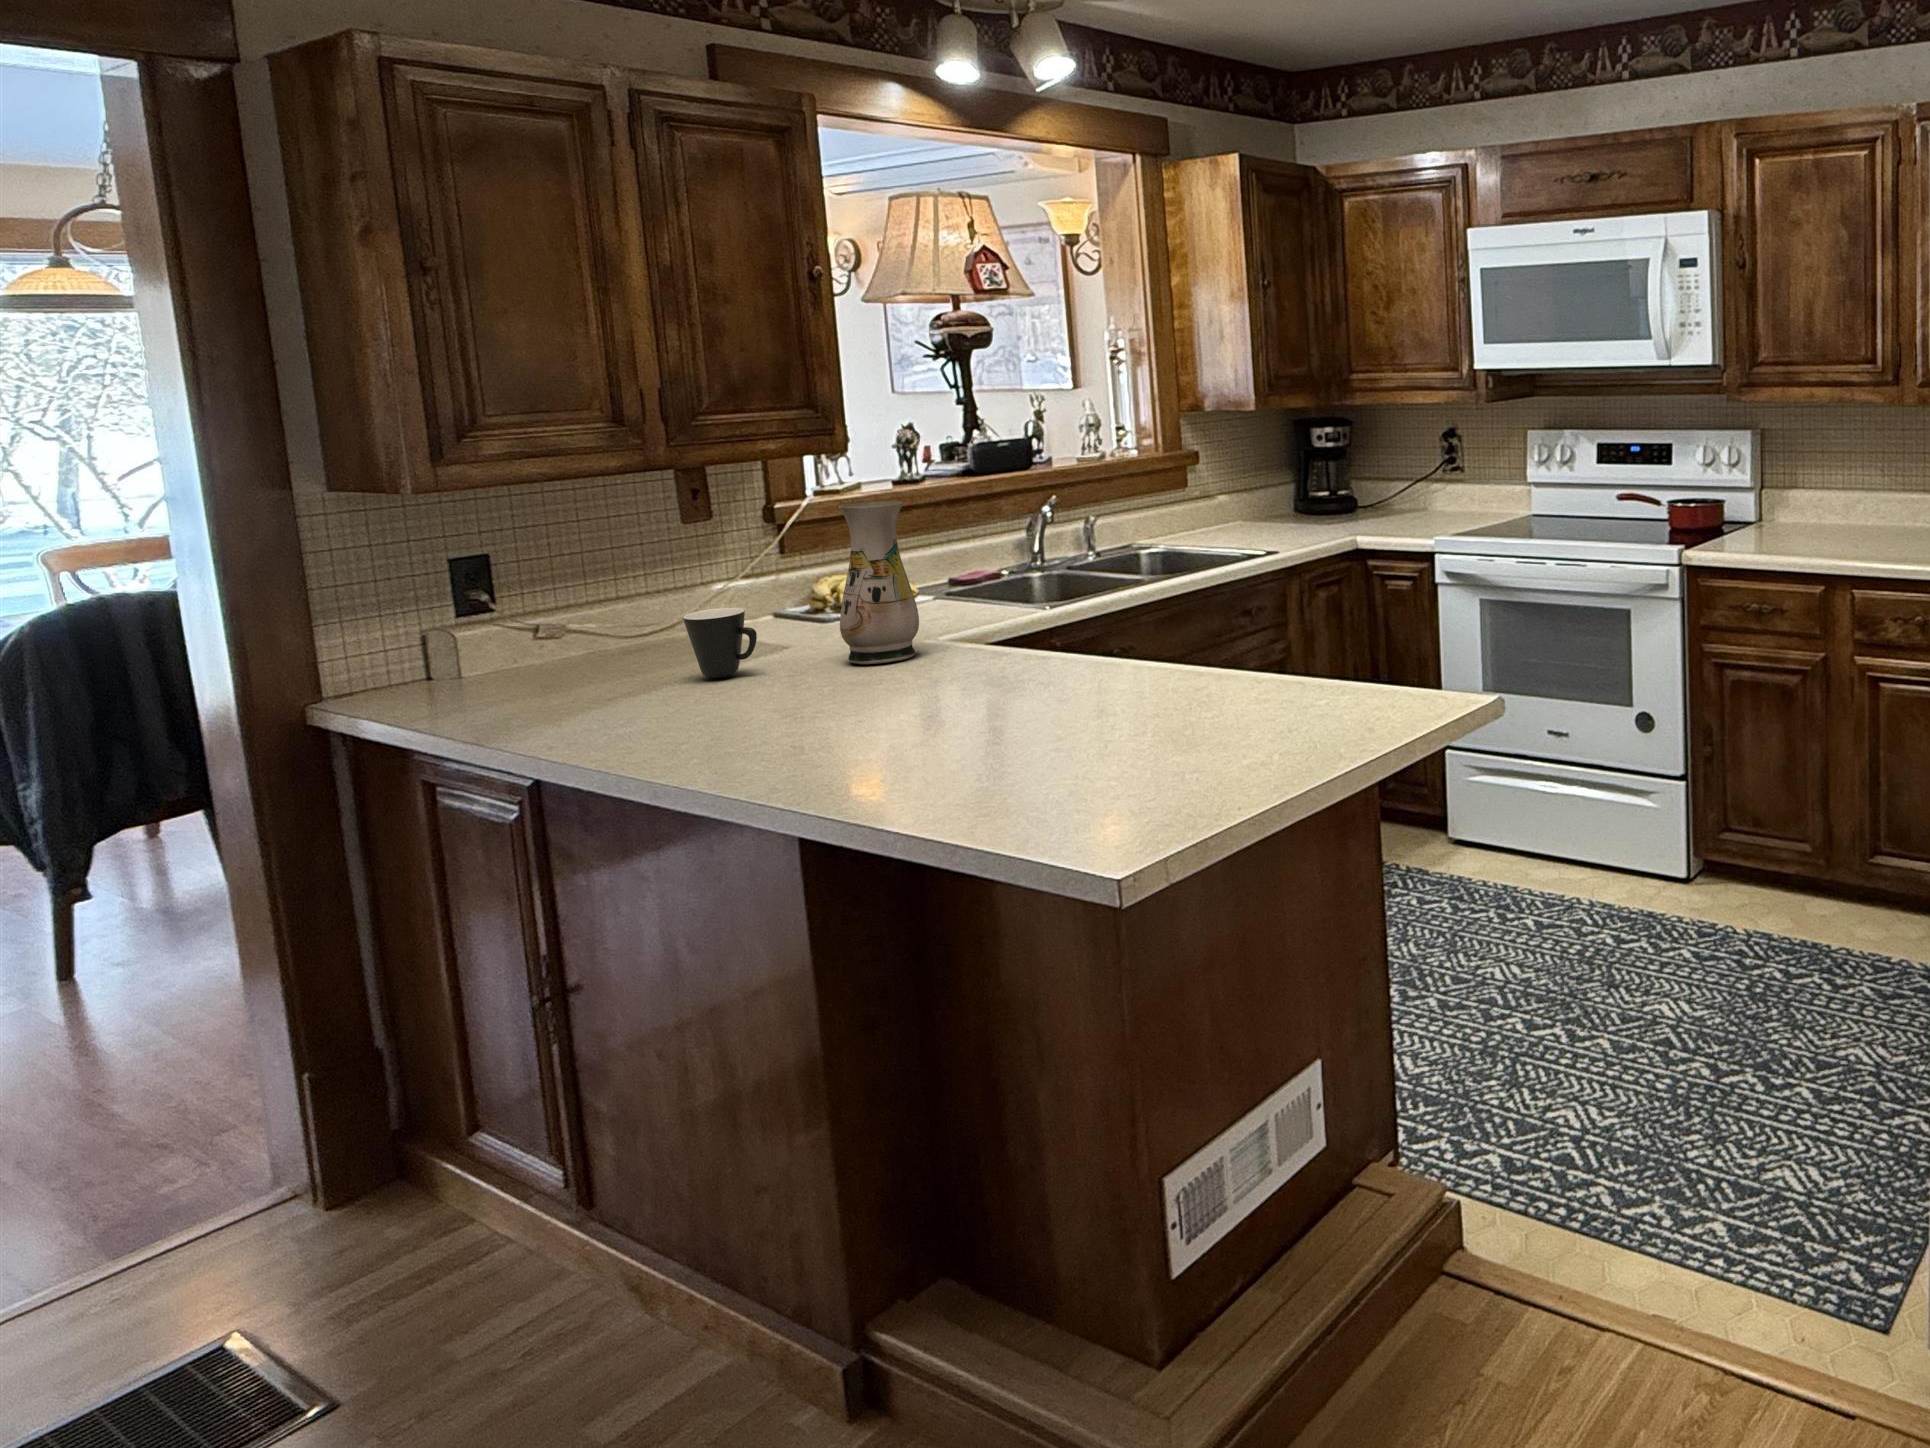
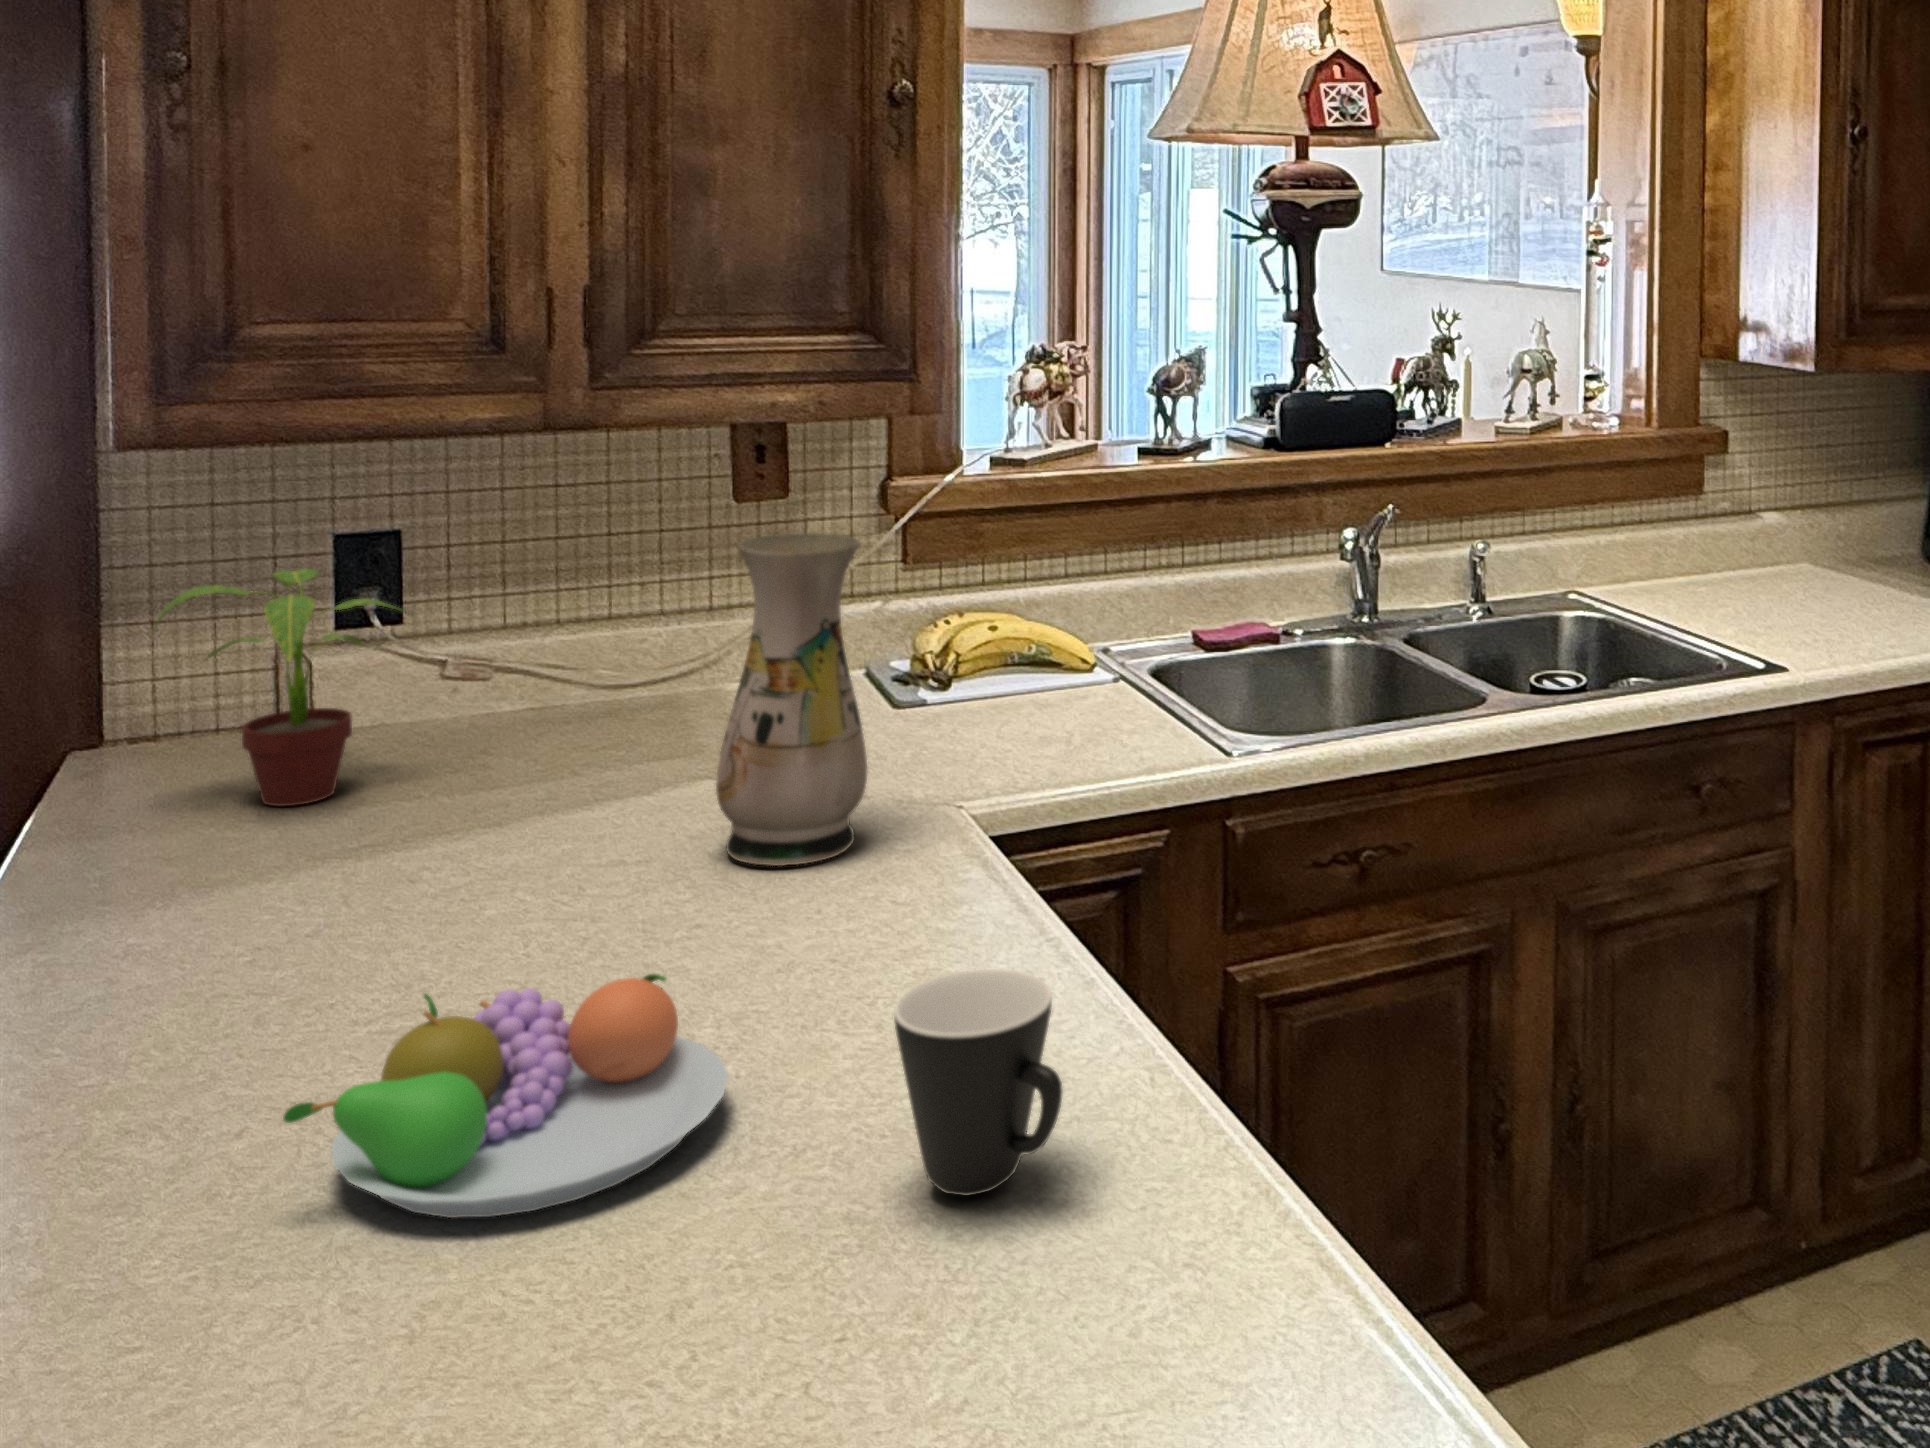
potted plant: none [442,567,580,698] -> present [156,568,416,806]
mug: present [683,608,757,678] -> present [894,969,1063,1196]
fruit bowl: none [876,654,1034,733] -> present [283,974,728,1218]

